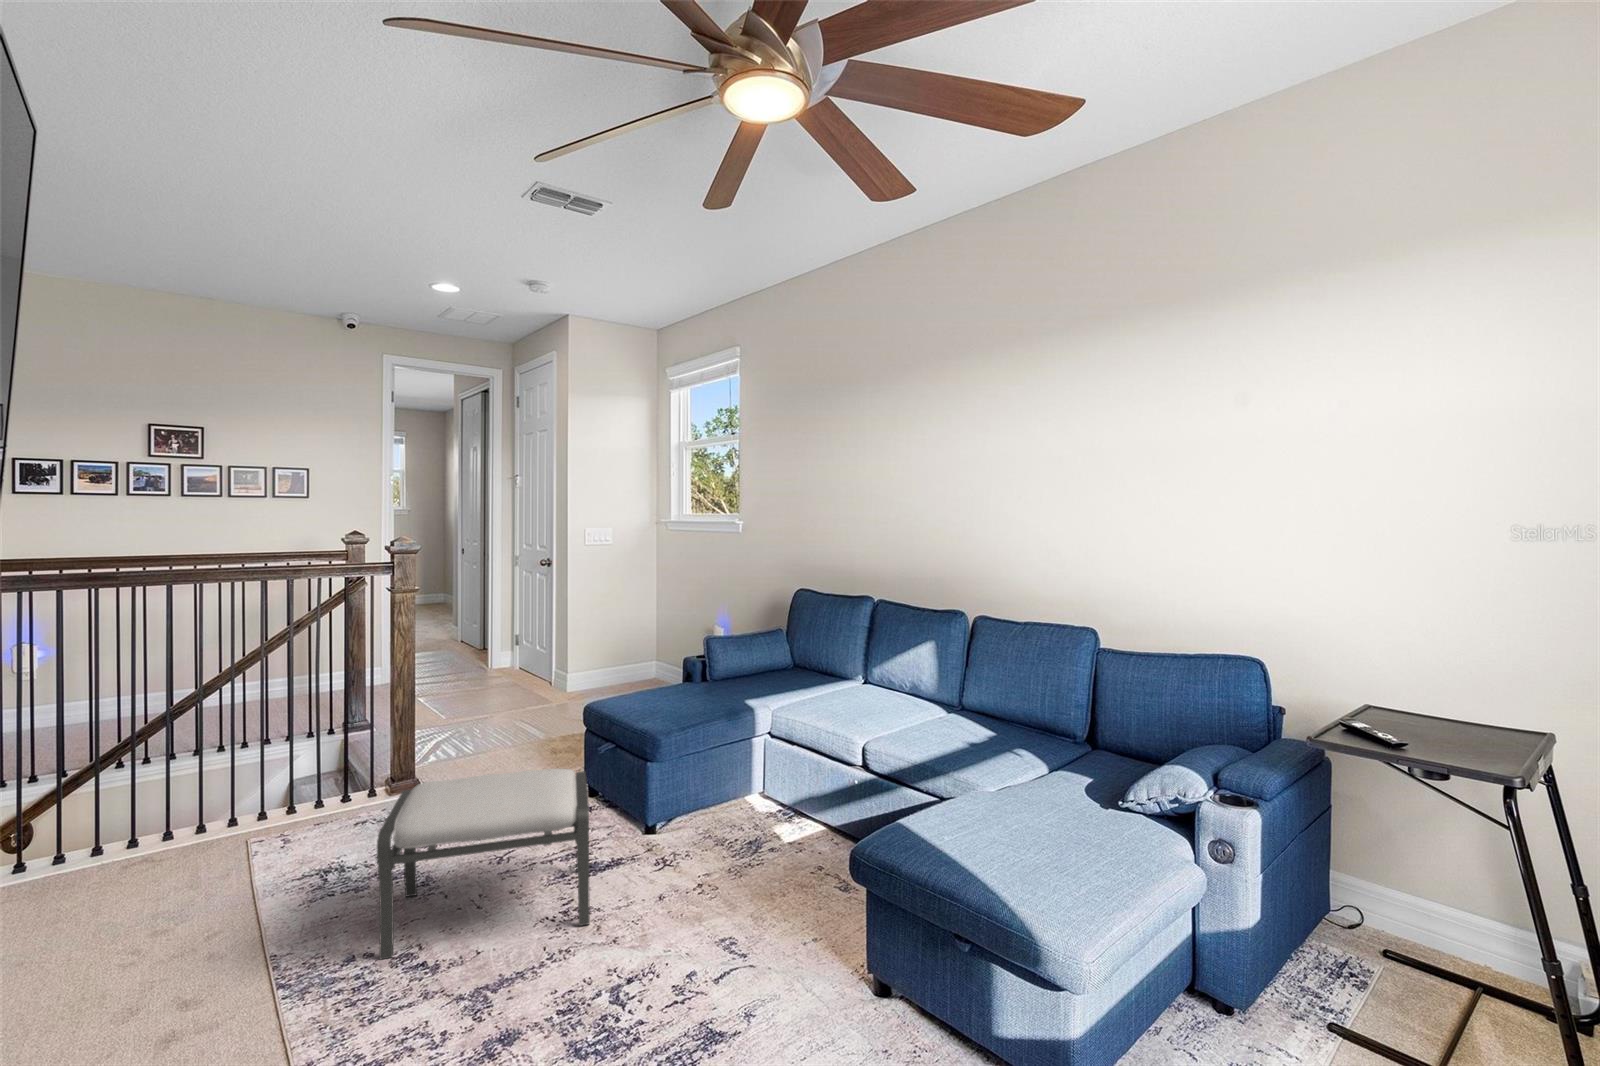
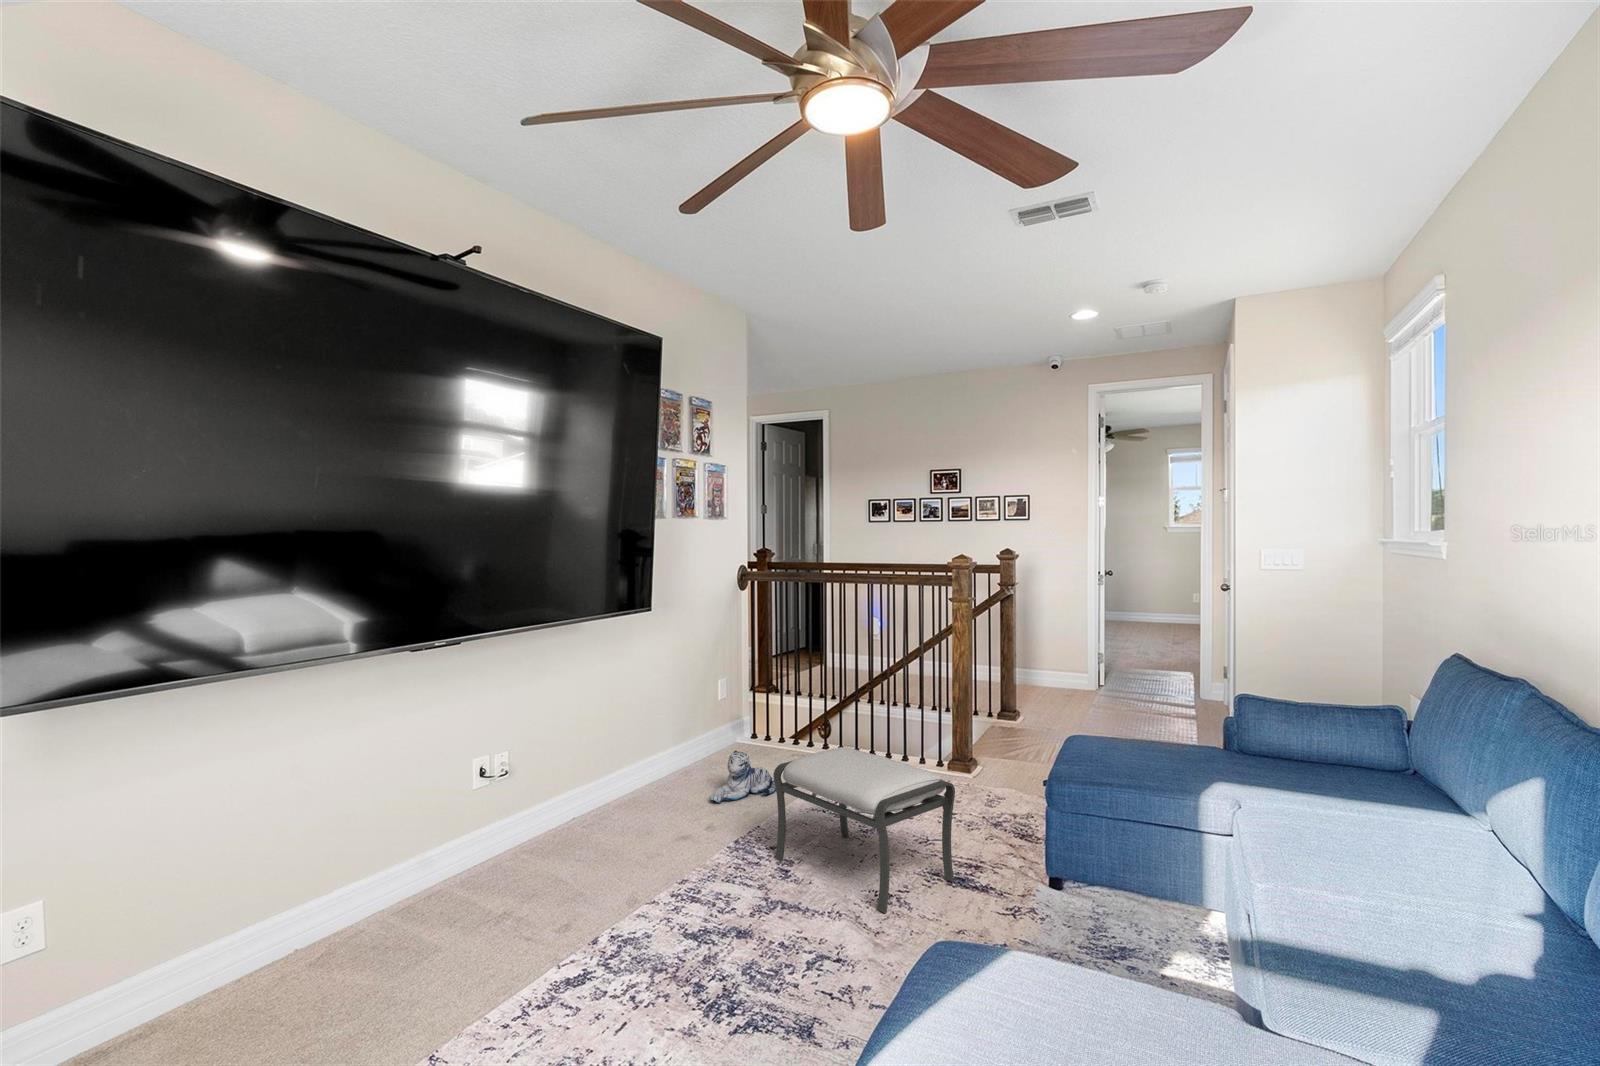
plush toy: none [104,867,207,970] -> present [710,750,776,803]

